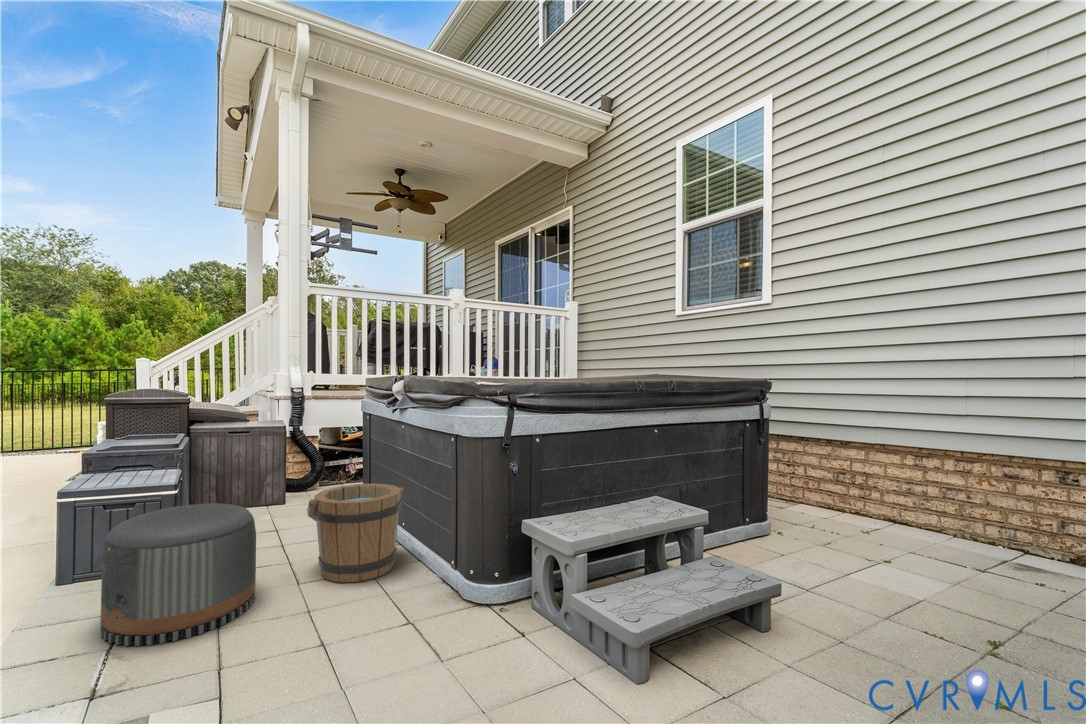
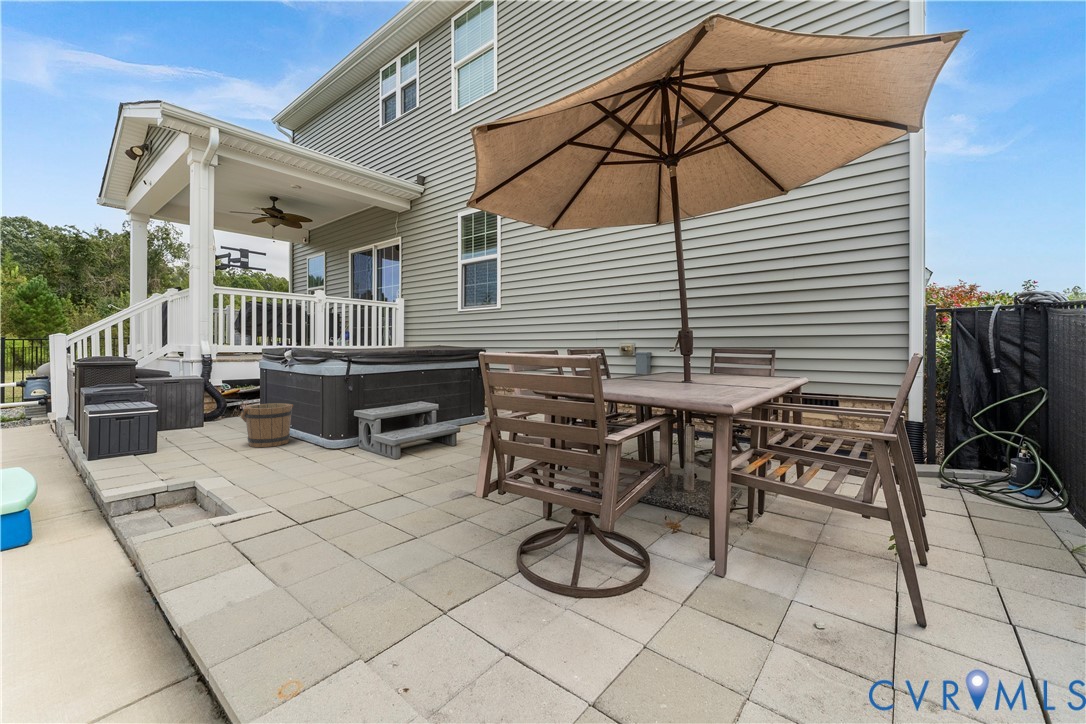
pouf: present [101,503,256,646] -> none [144,410,219,466]

